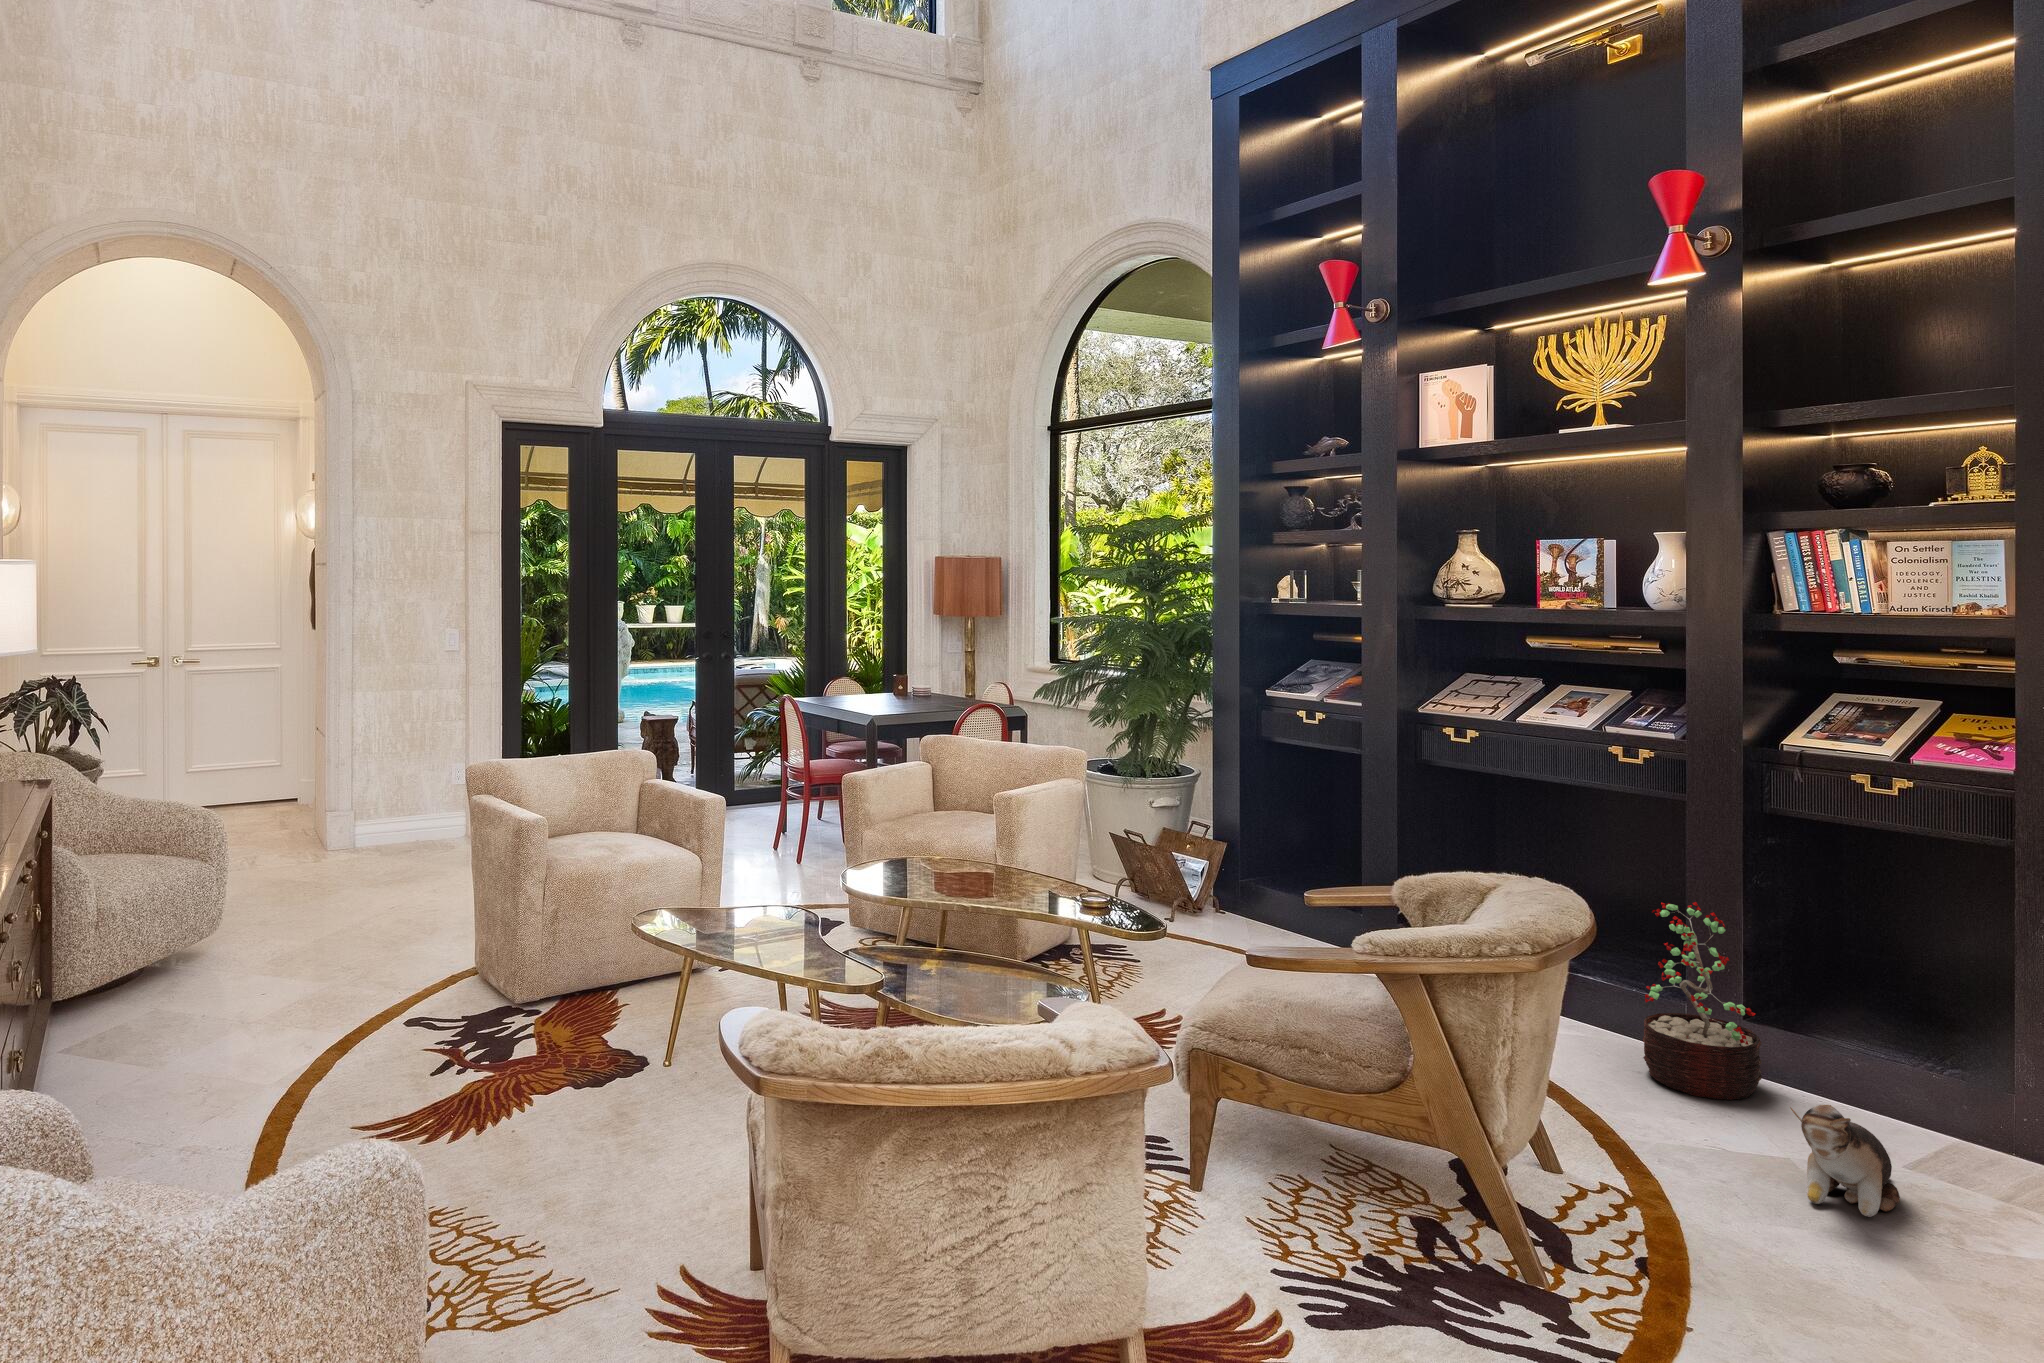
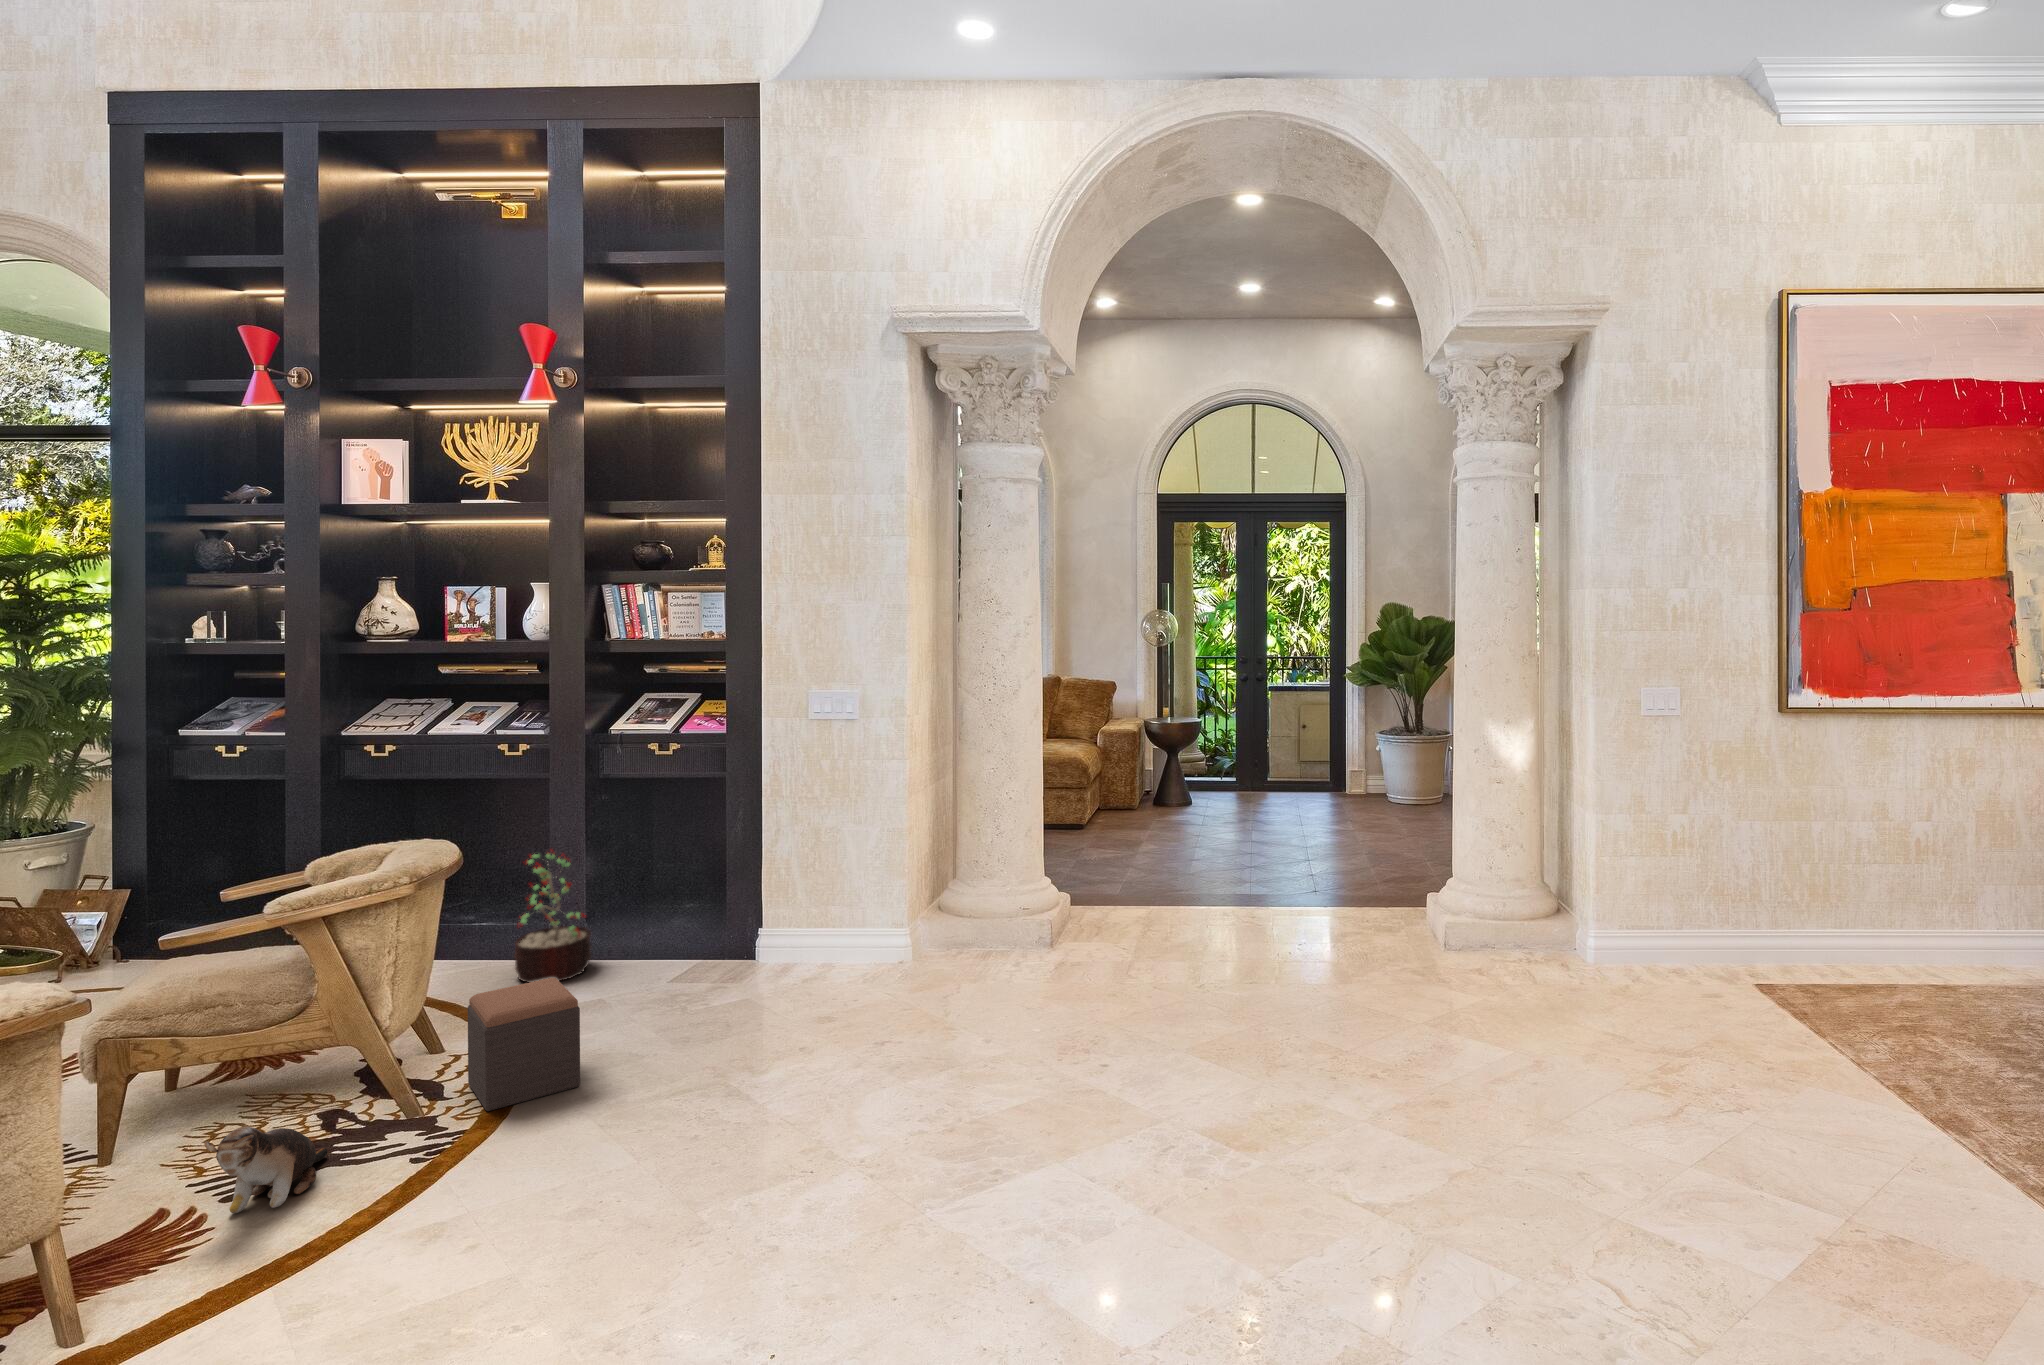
footstool: none [1598,1087,1789,1299] -> present [468,978,580,1111]
plush toy: present [1790,1105,1900,1217] -> present [204,1125,328,1213]

